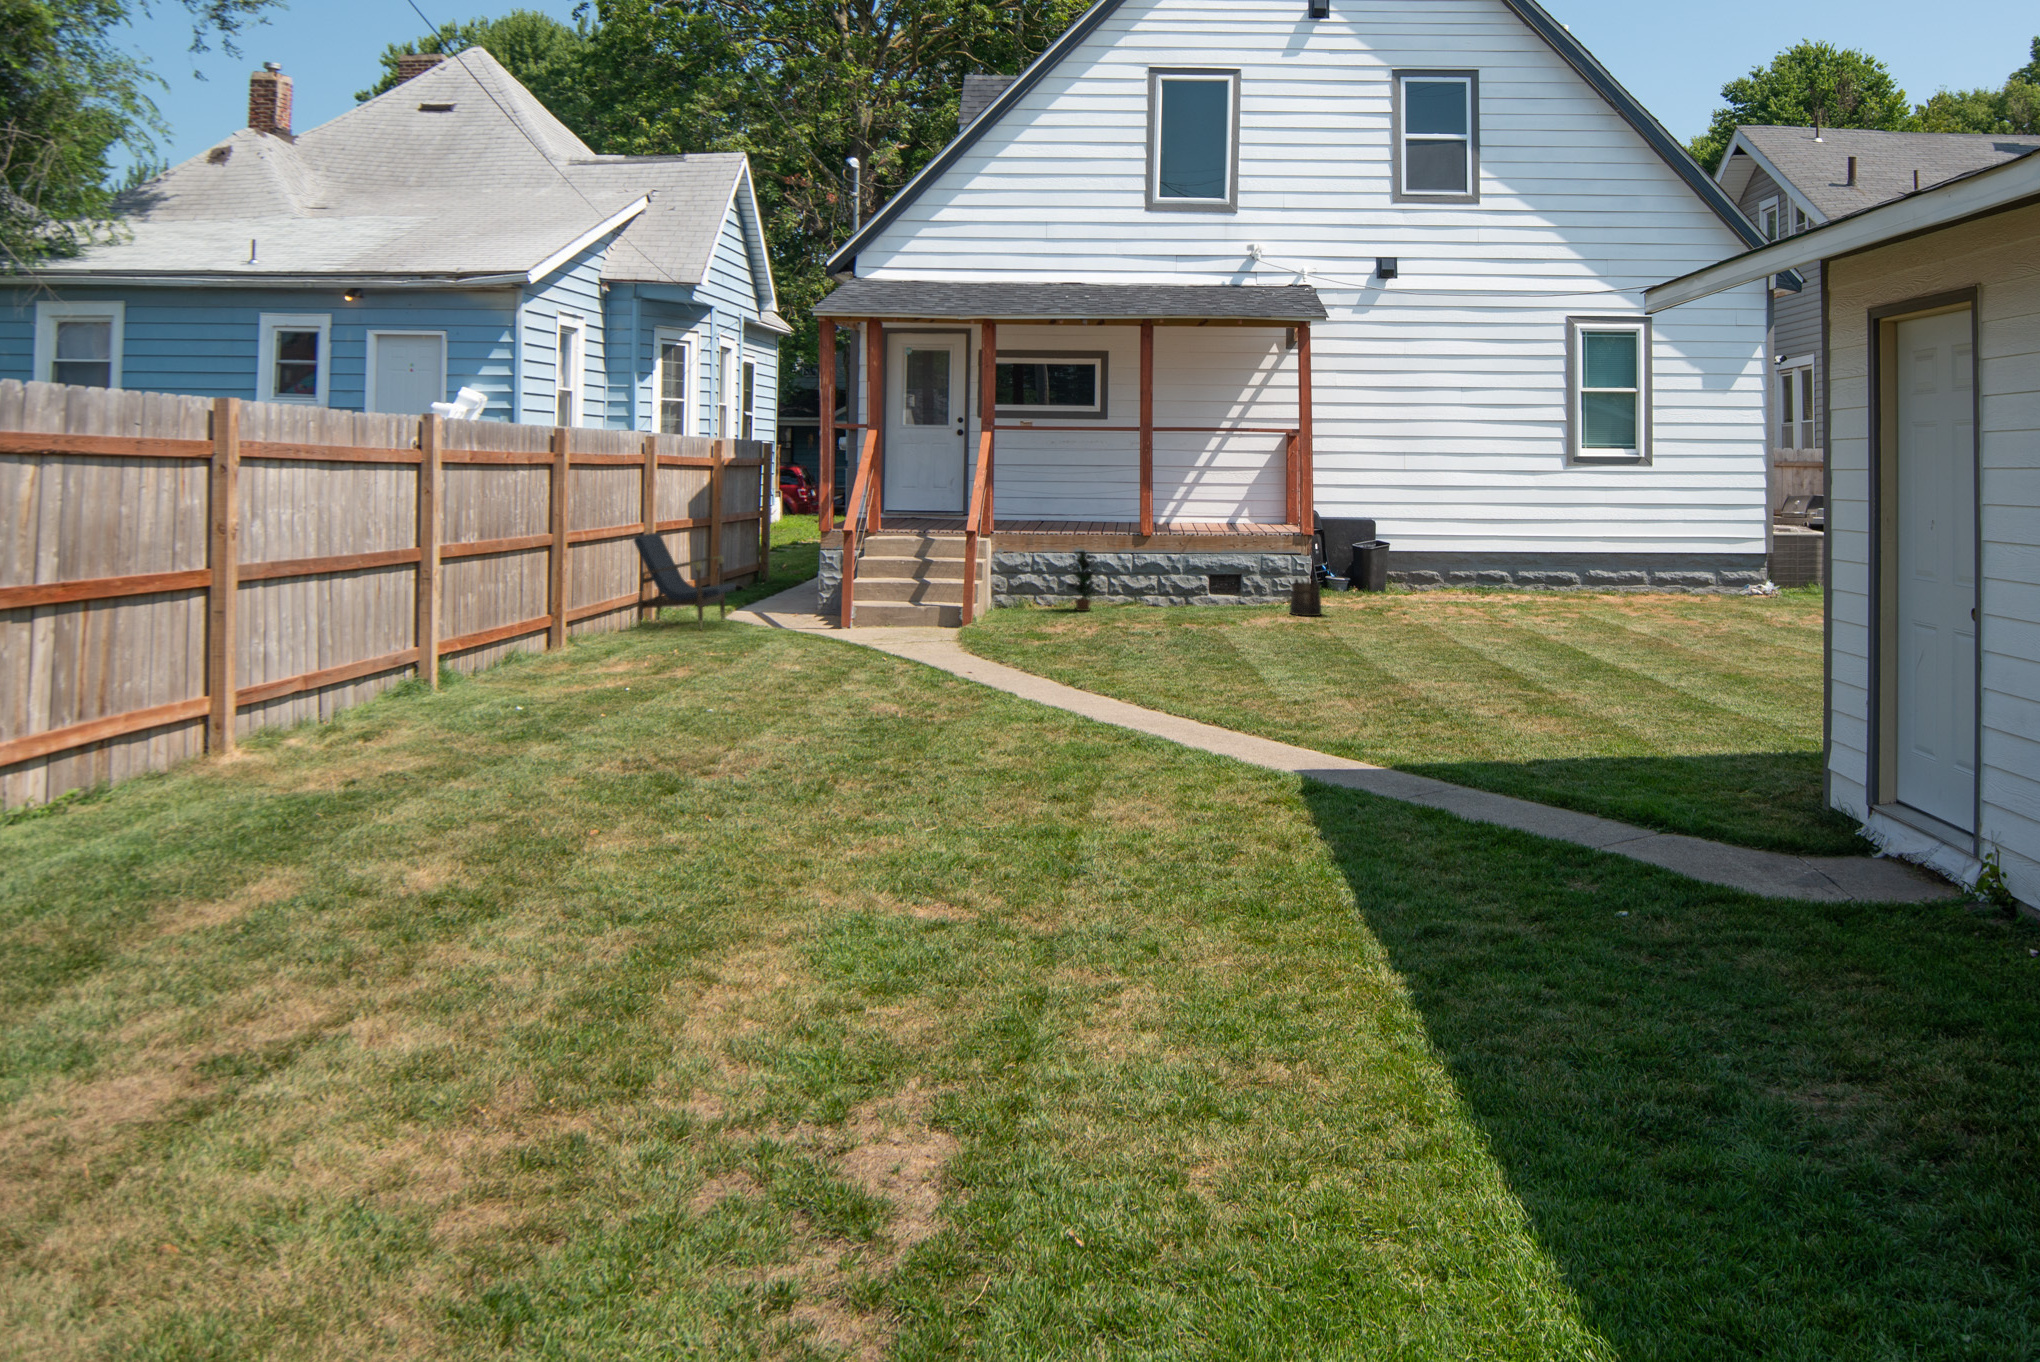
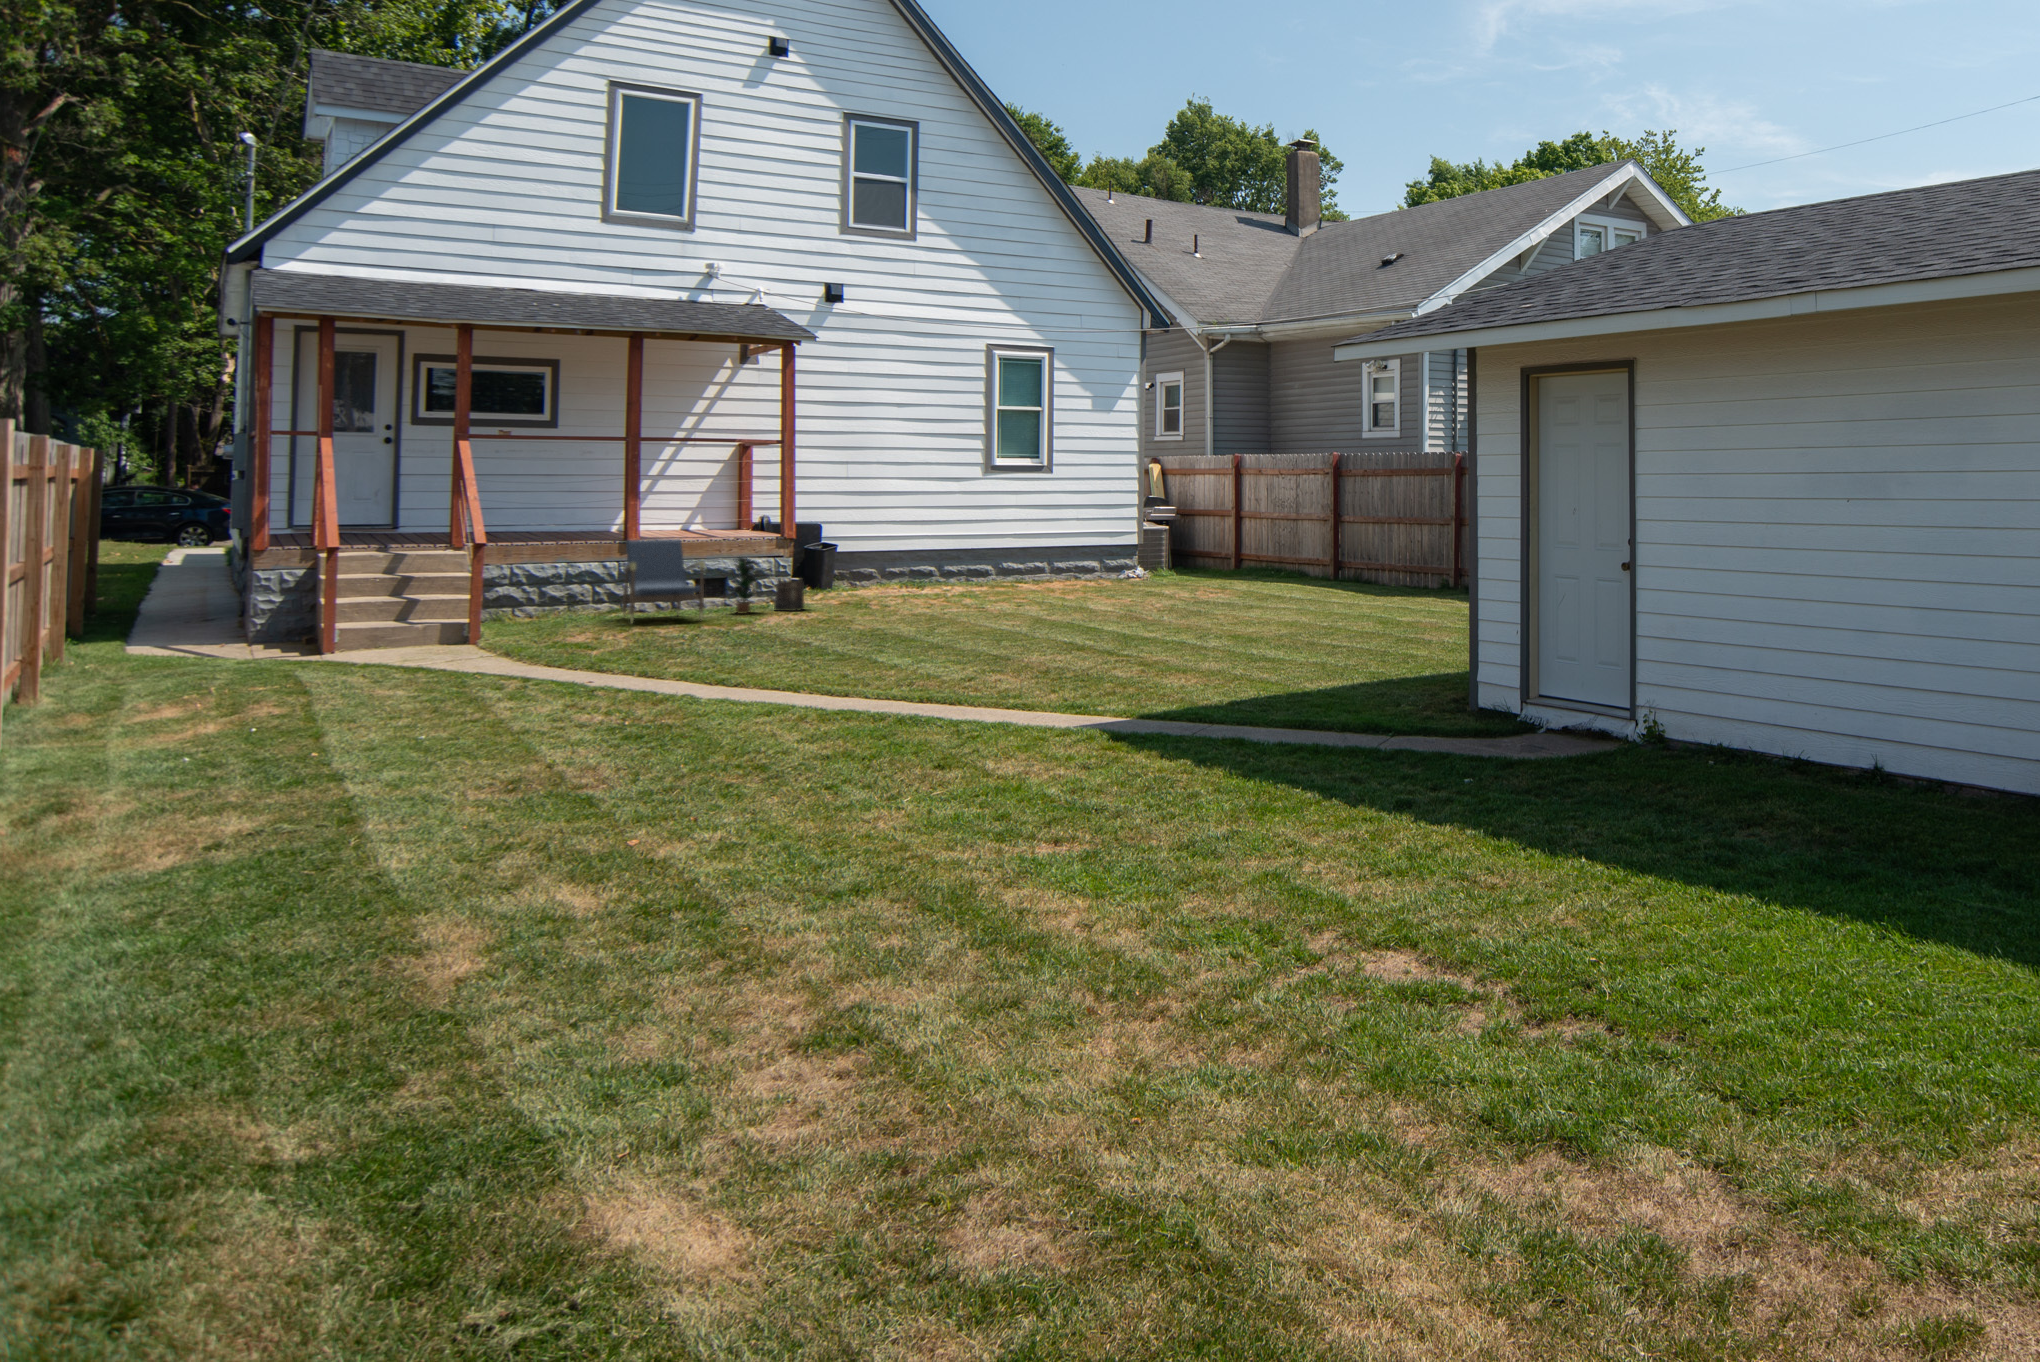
lounge chair: present [634,532,736,630] -> present [622,539,705,622]
potted plant: present [1065,551,1096,611] -> present [726,557,757,614]

